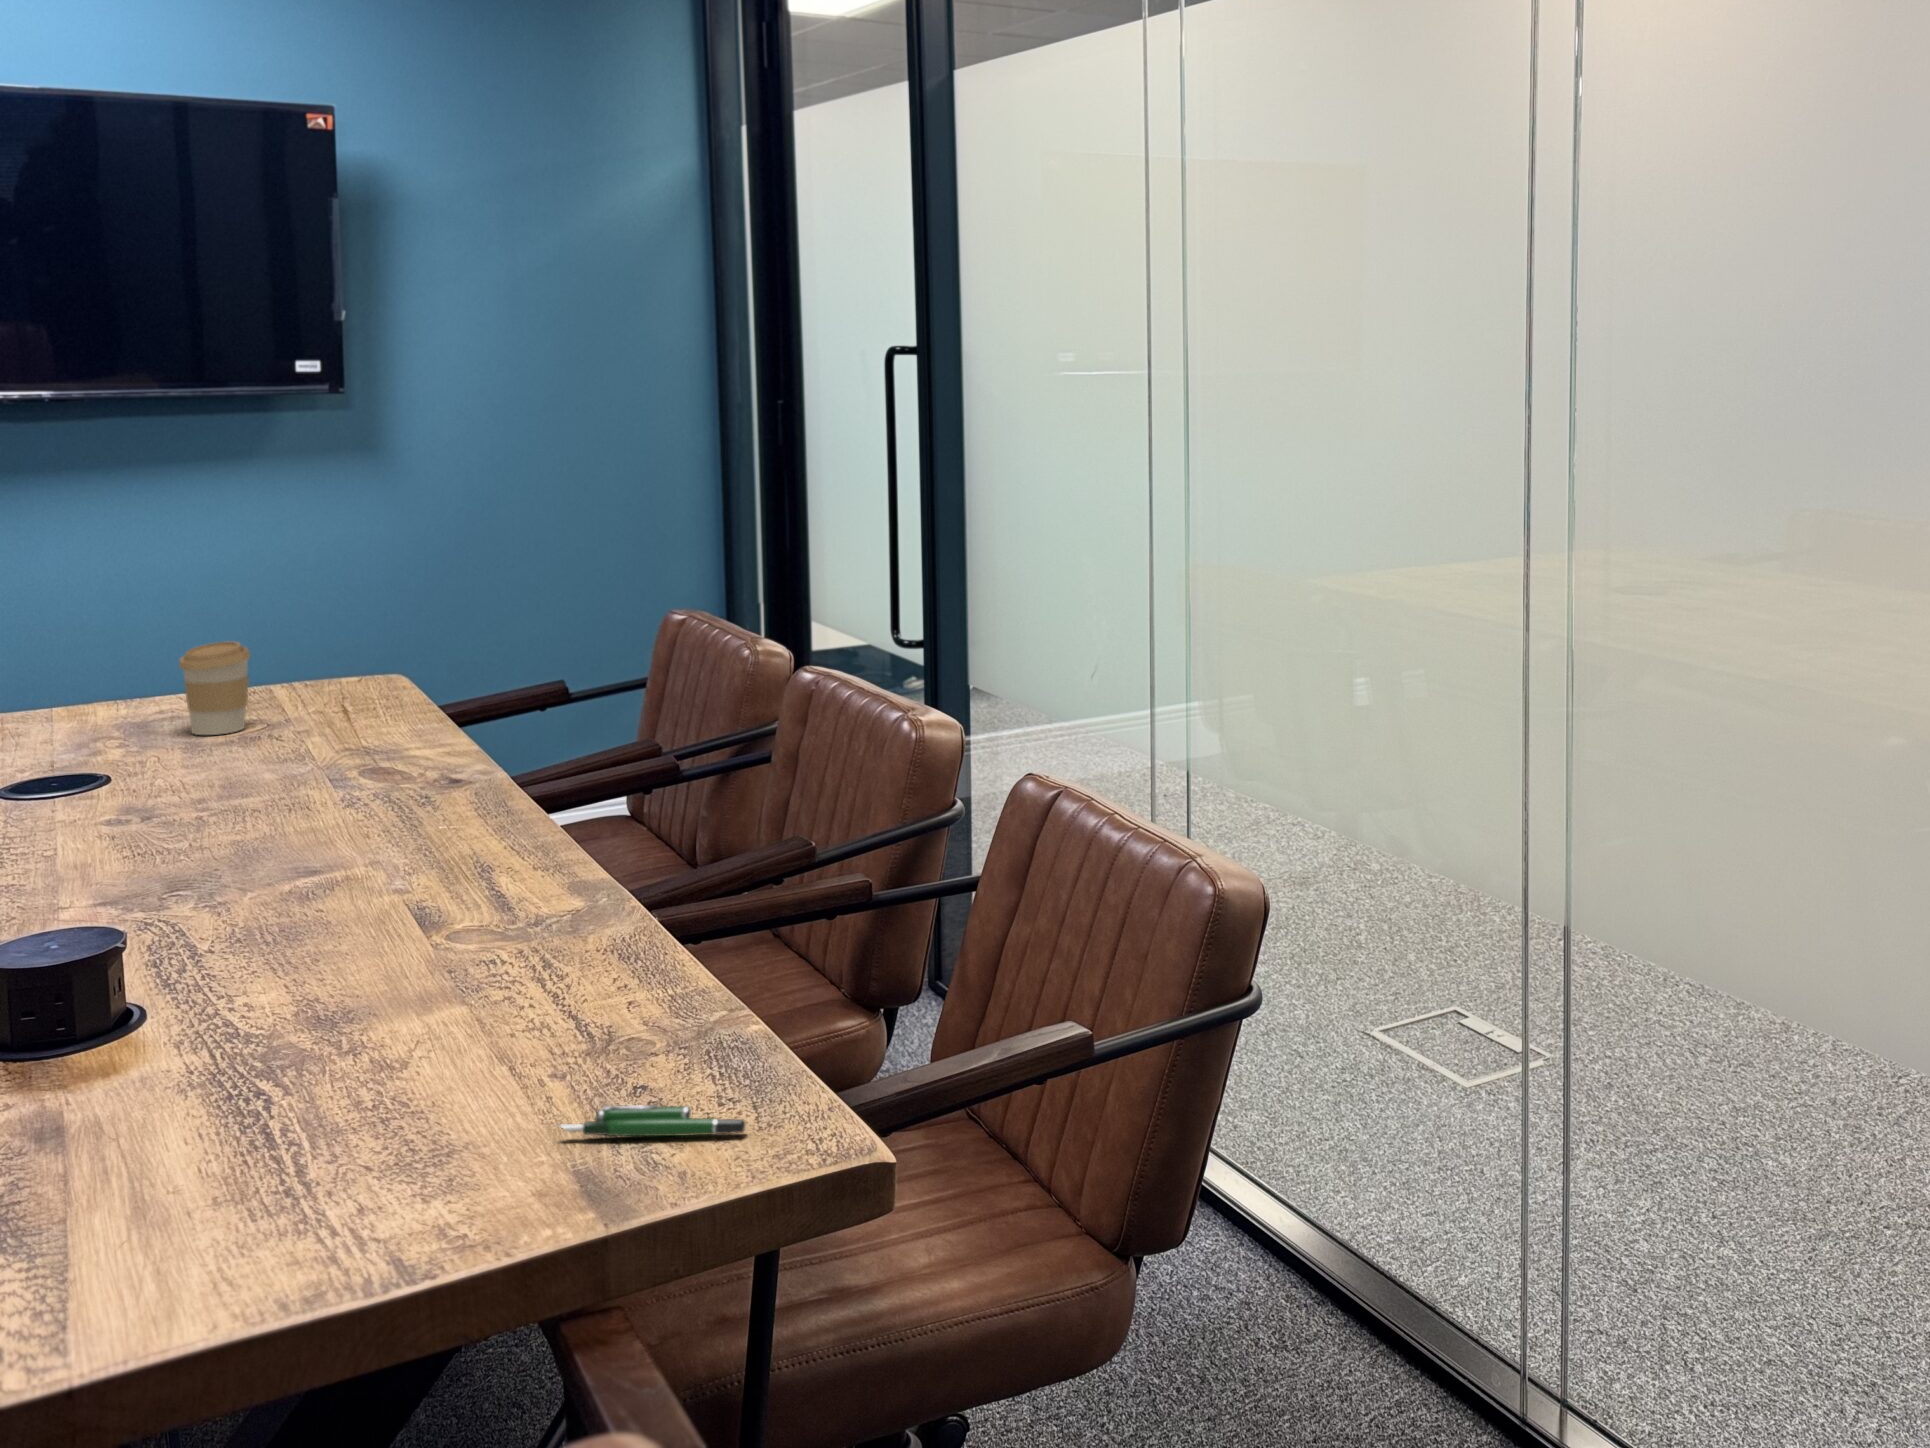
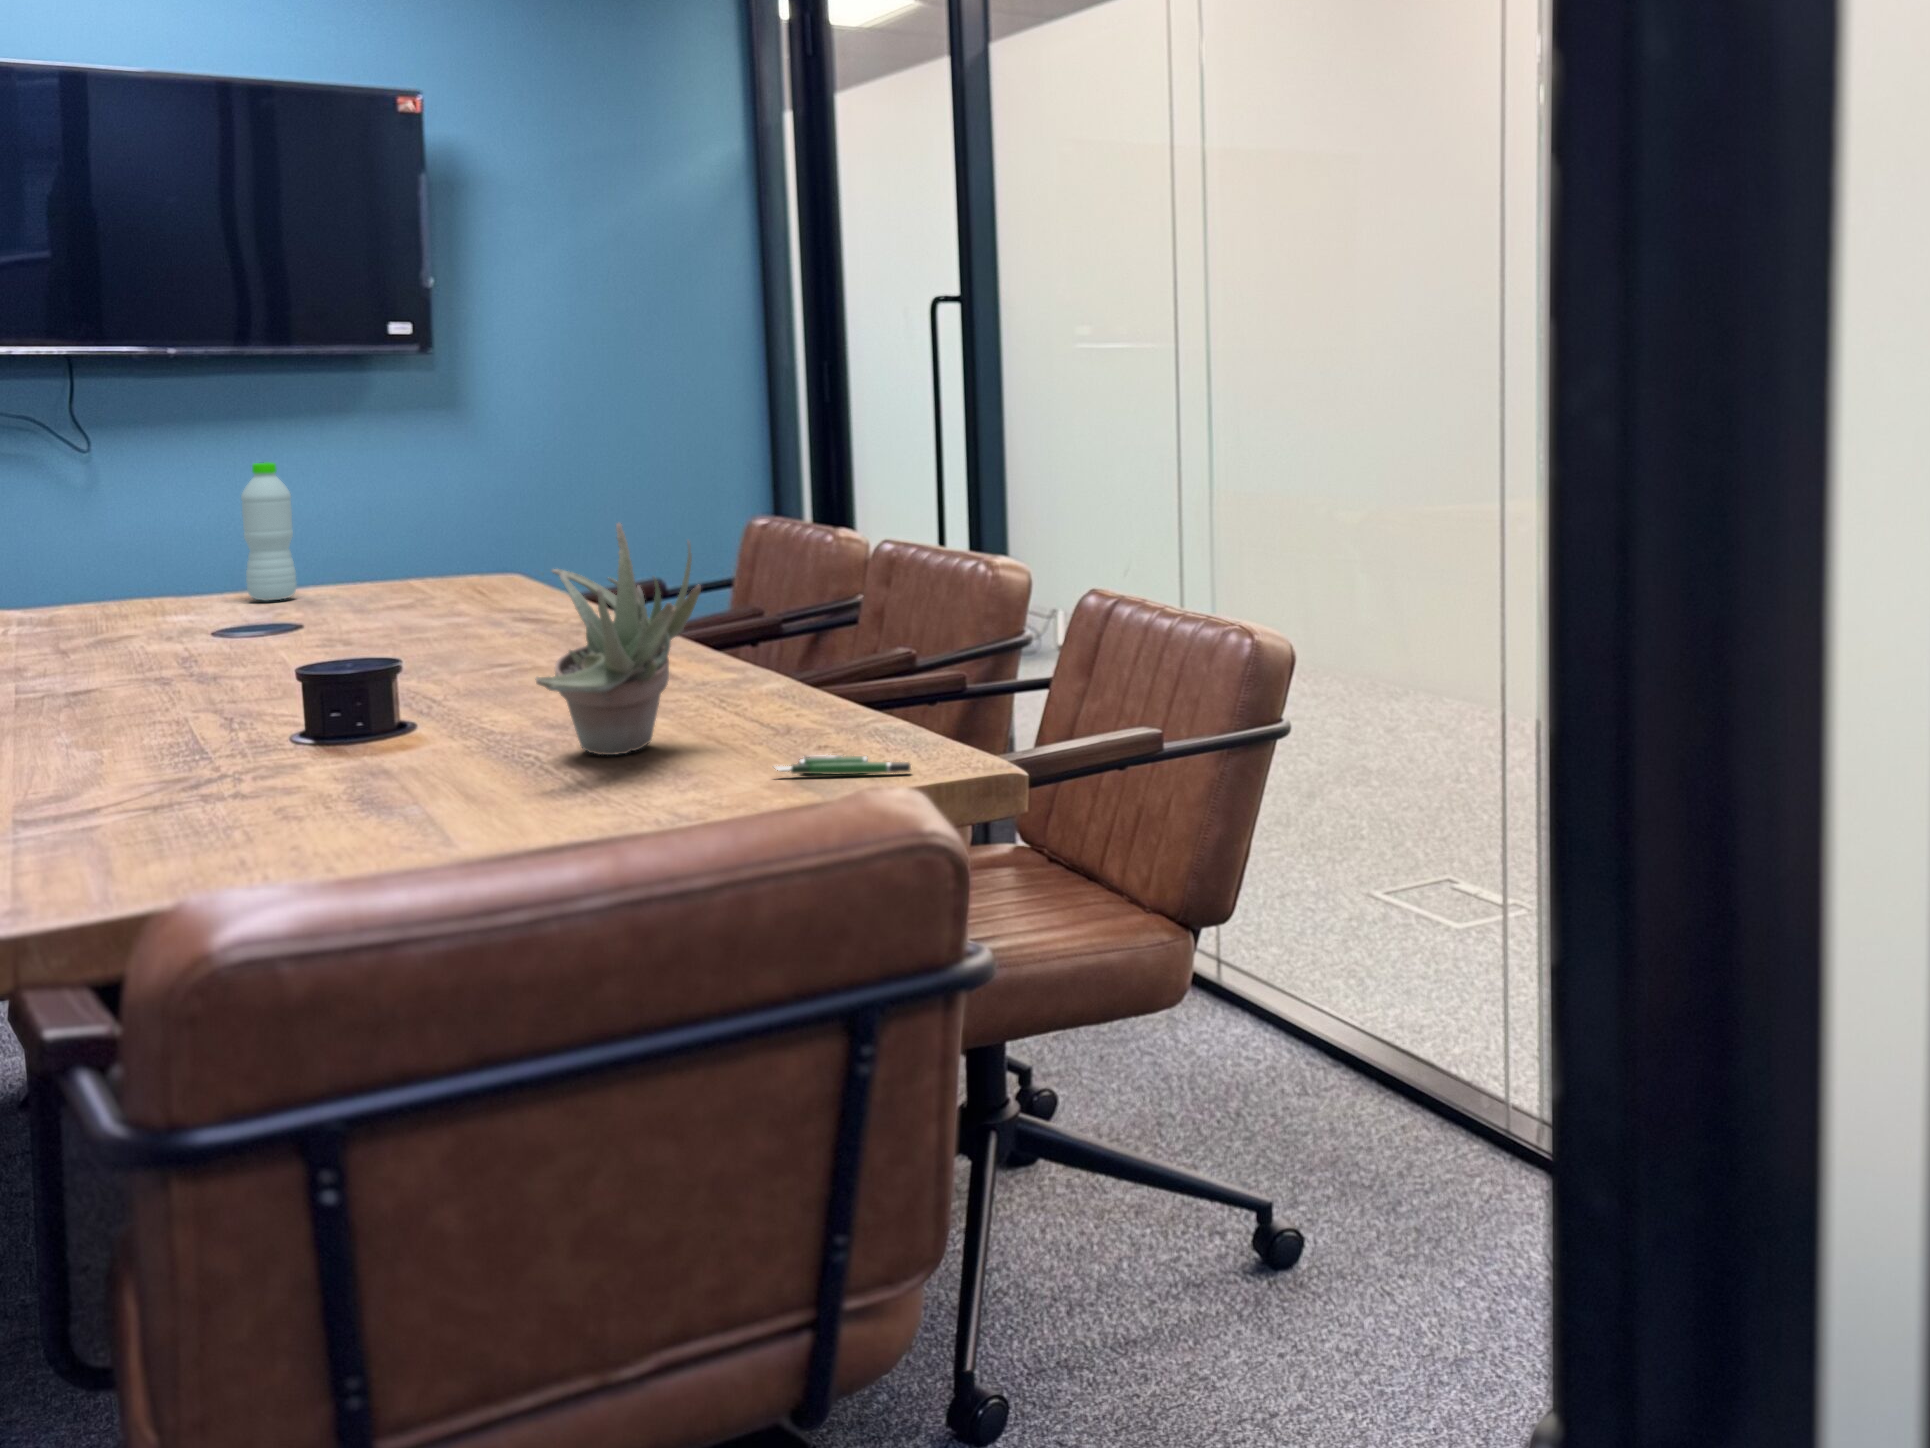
water bottle: none [59,559,125,719] -> present [241,462,297,601]
coffee cup: present [179,641,251,735] -> none [351,529,410,607]
succulent plant: none [228,779,485,1076] -> present [535,523,701,755]

